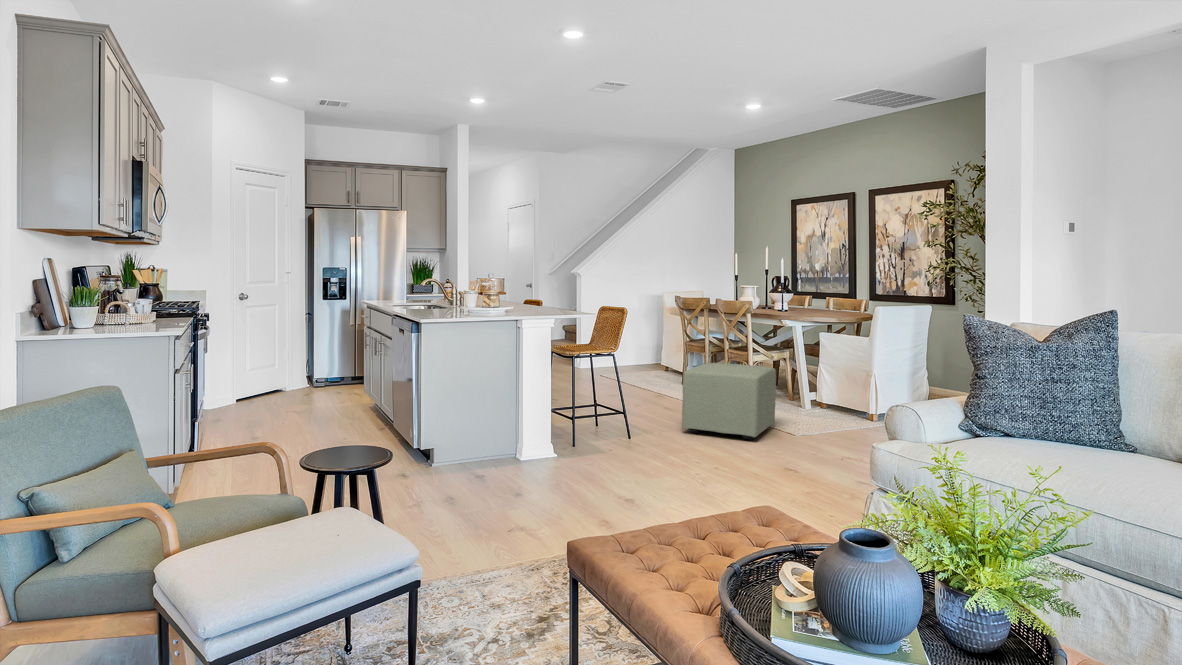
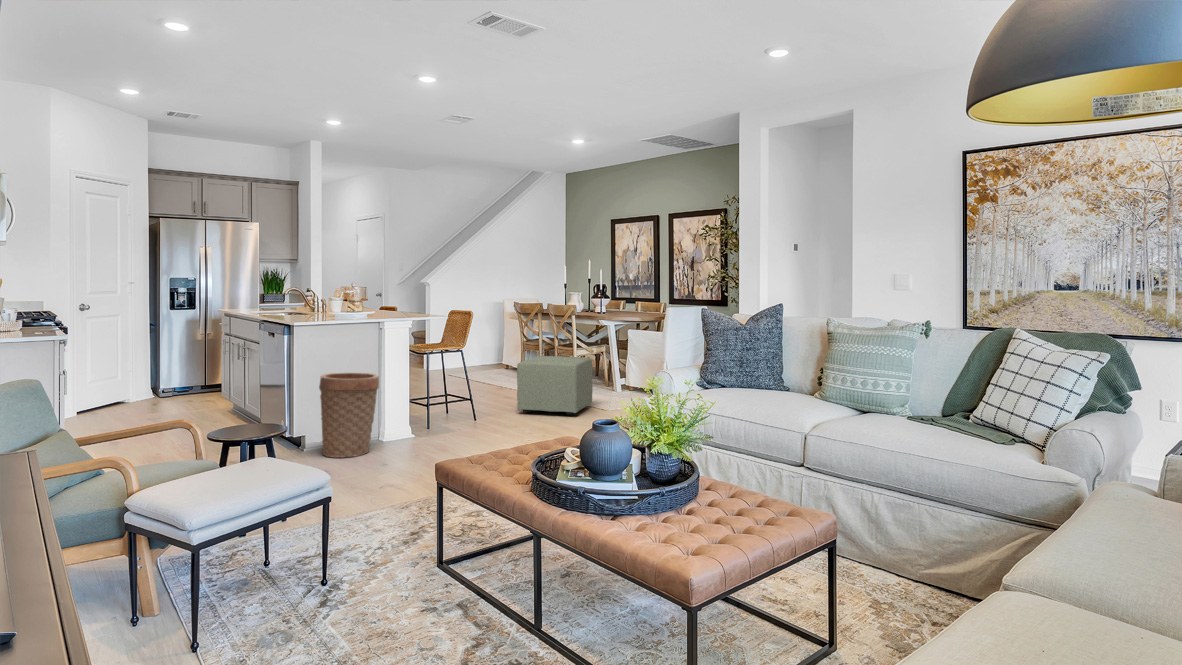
basket: none [445,381,514,487] -> present [319,373,379,458]

